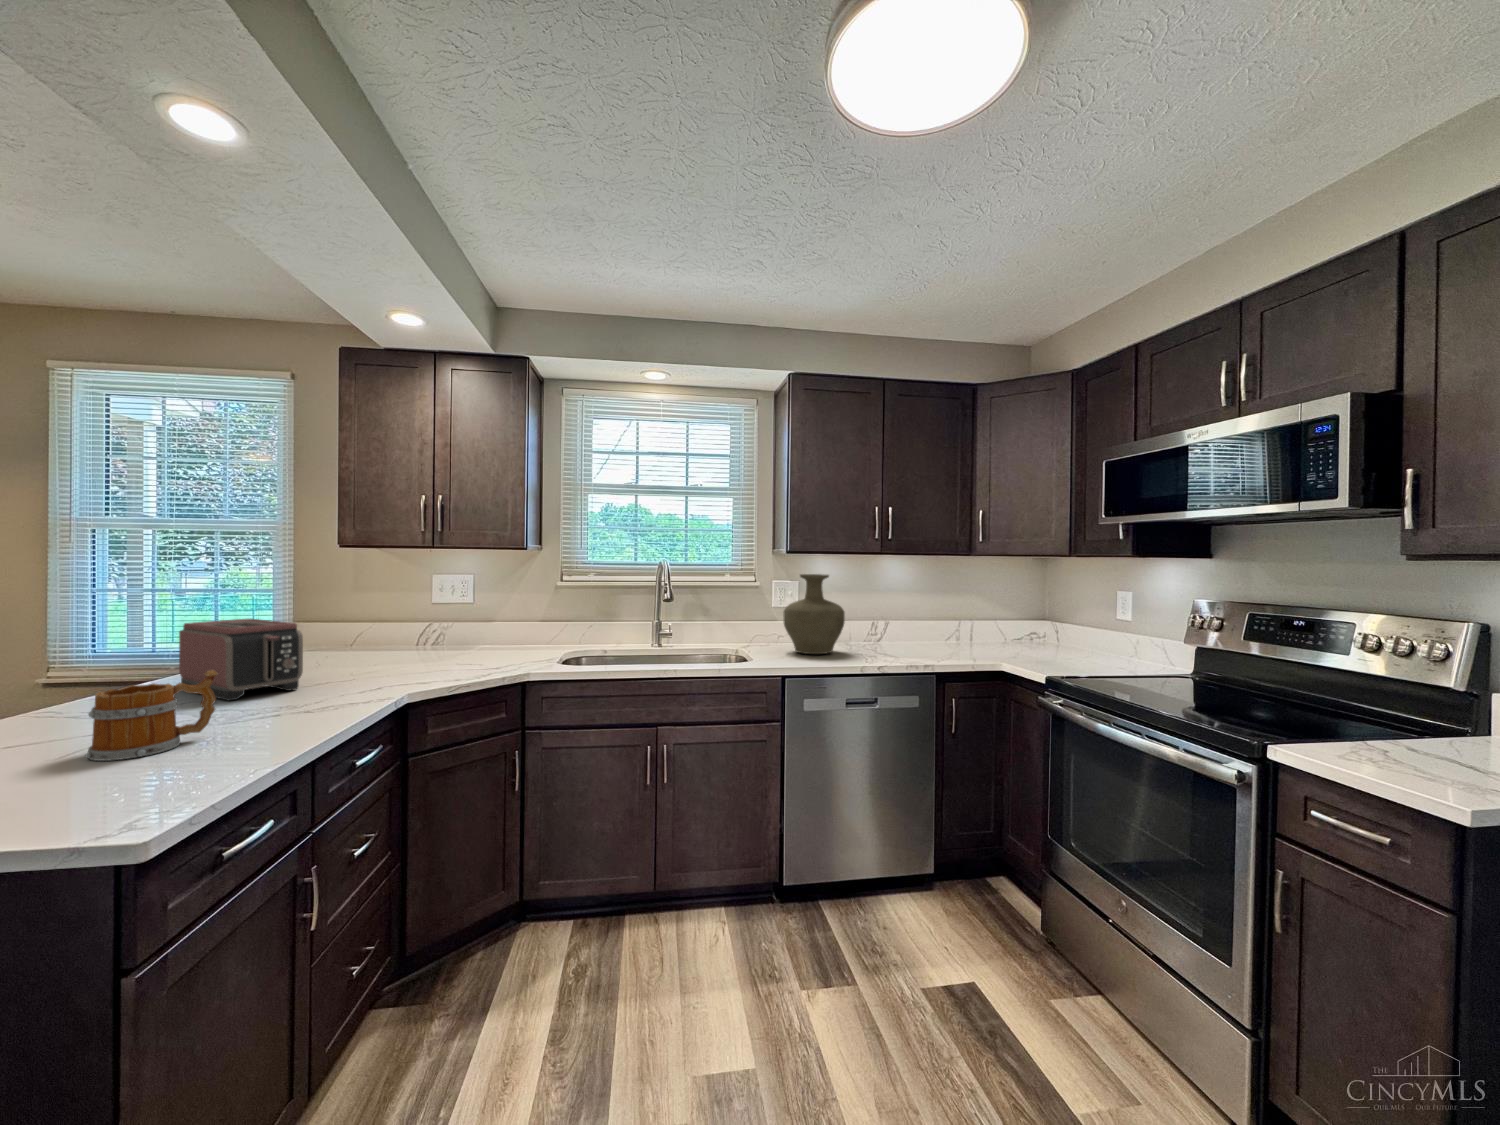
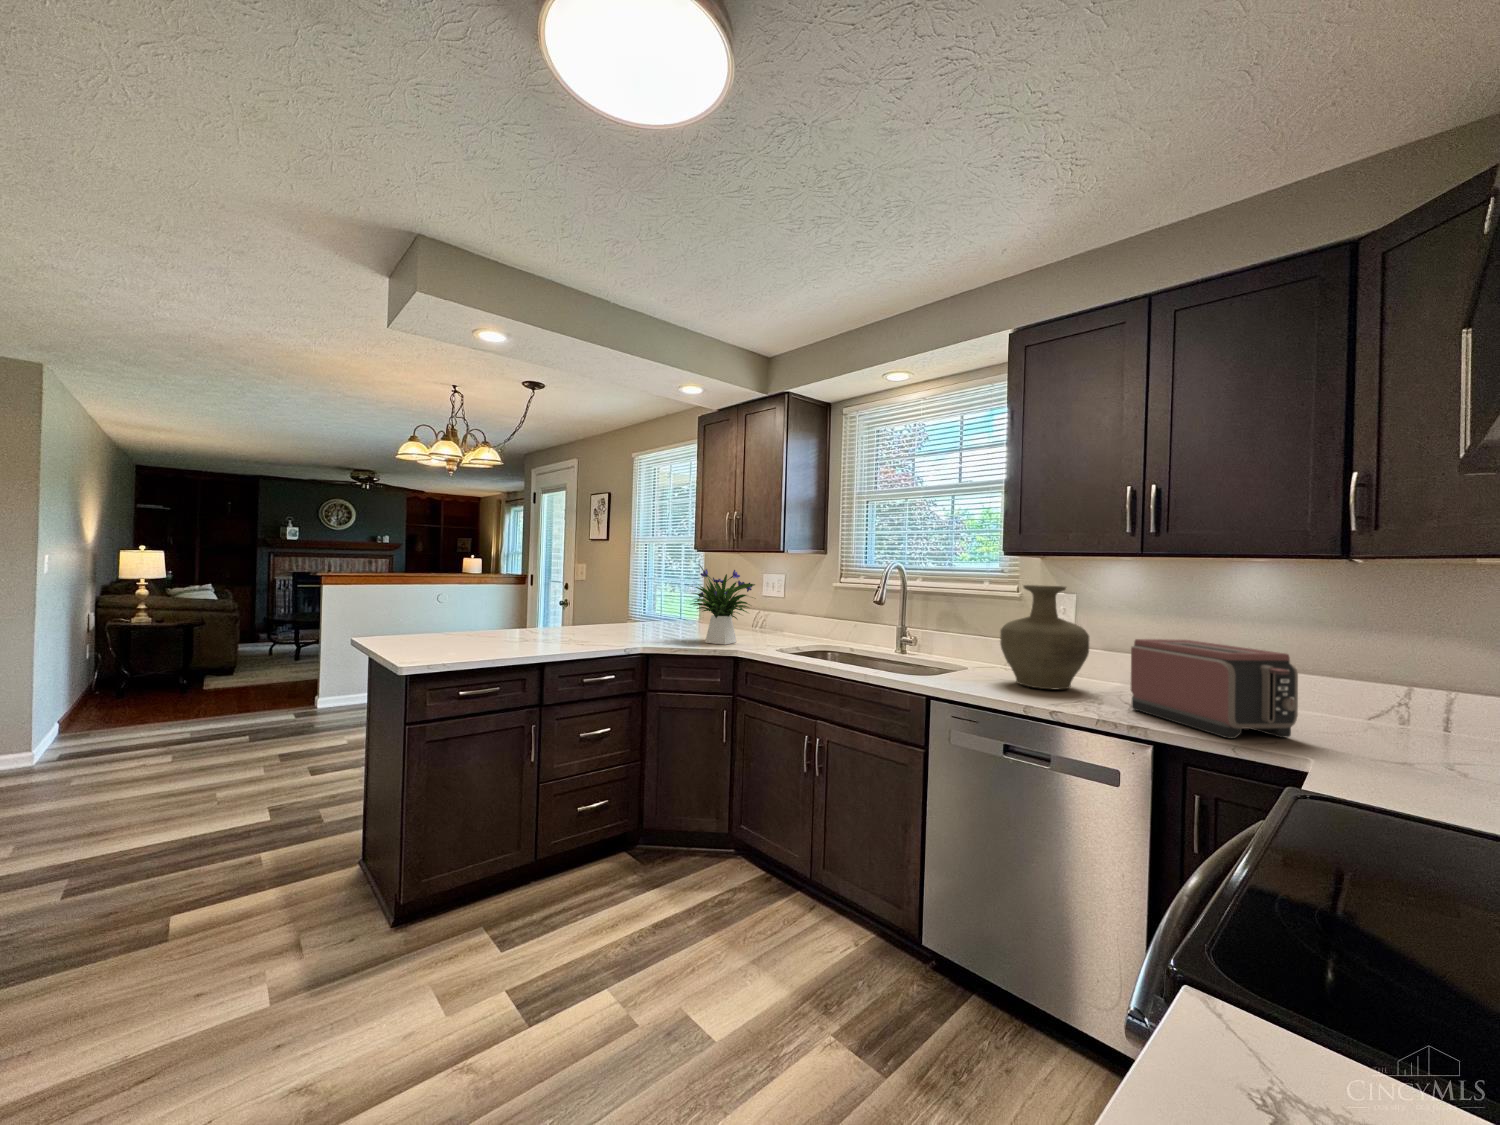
flower arrangement: none [384,561,497,671] -> present [692,566,755,645]
toaster: present [179,619,303,701] -> present [1131,639,1298,738]
mug: present [85,670,218,761] -> none [493,616,542,652]

